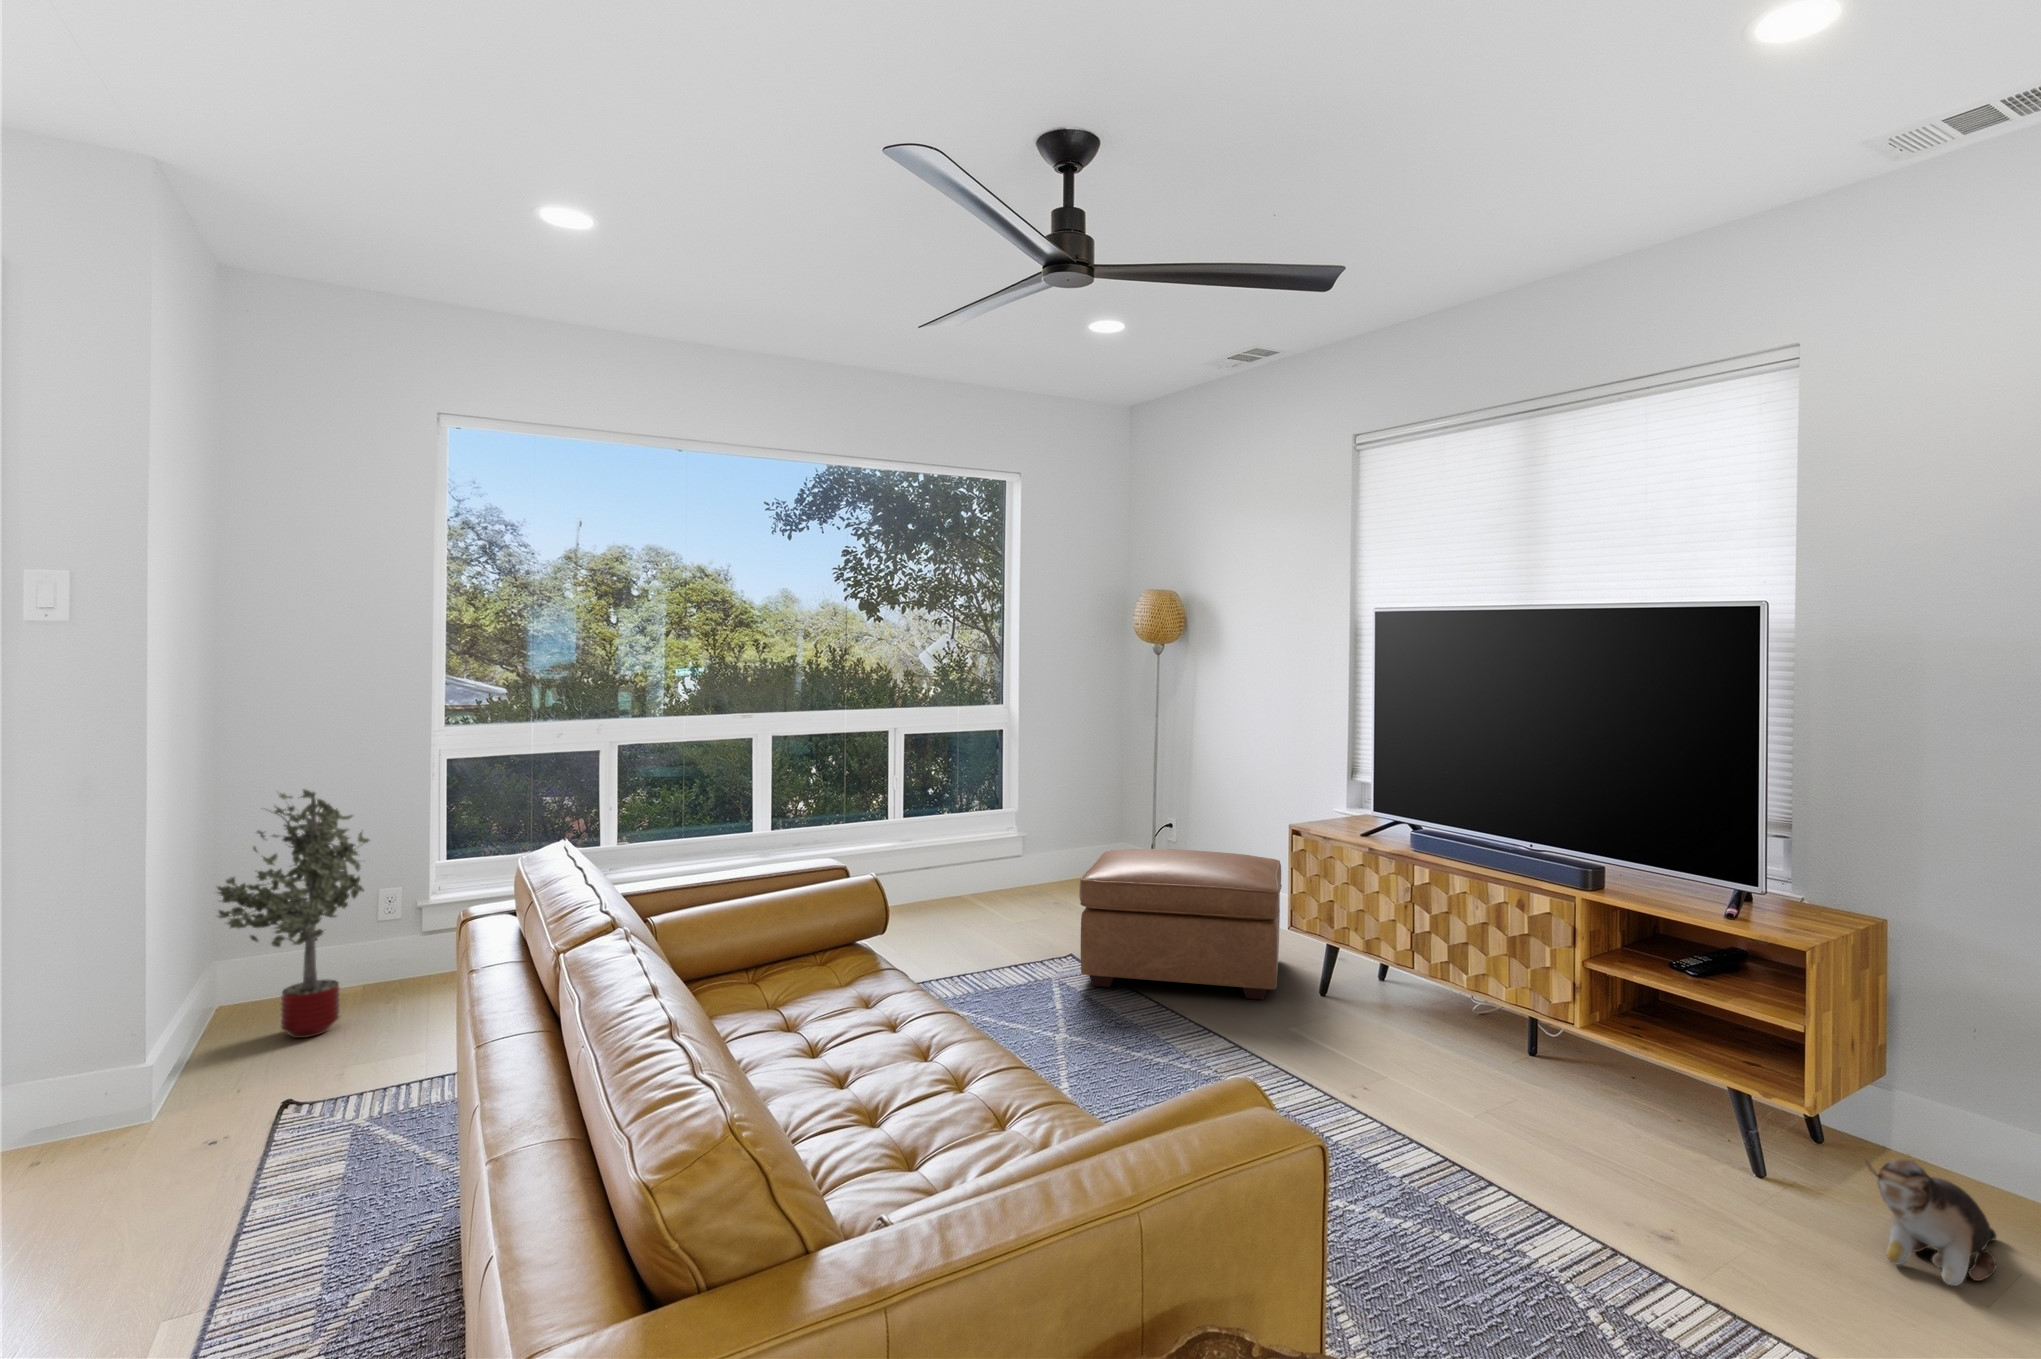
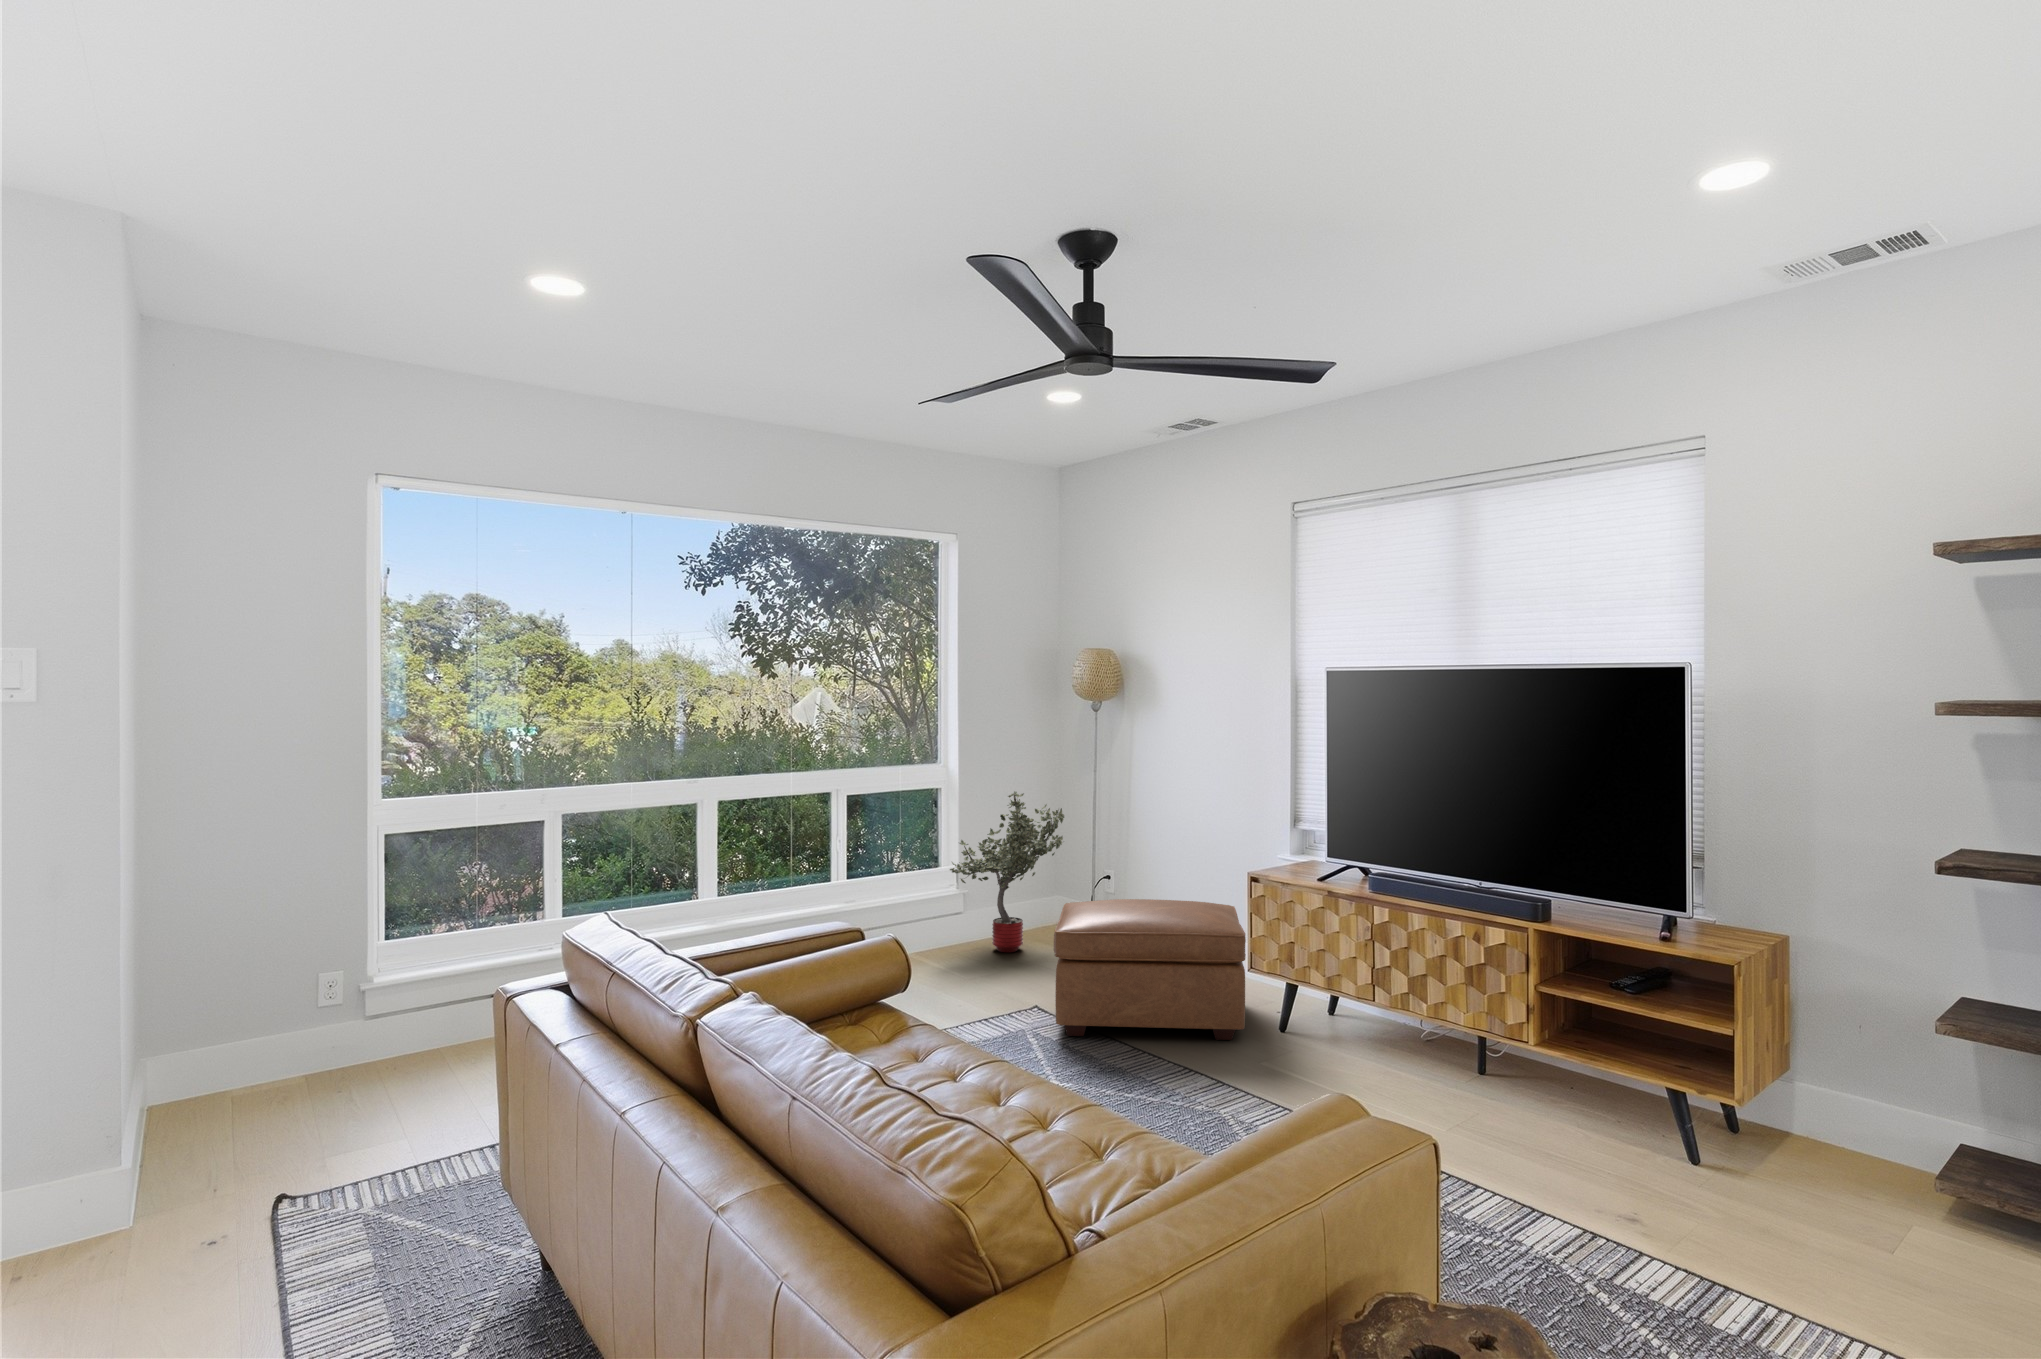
potted tree: present [217,790,369,1038] -> present [950,791,1064,952]
plush toy: present [1865,1158,1996,1286] -> none [1786,1135,1887,1238]

